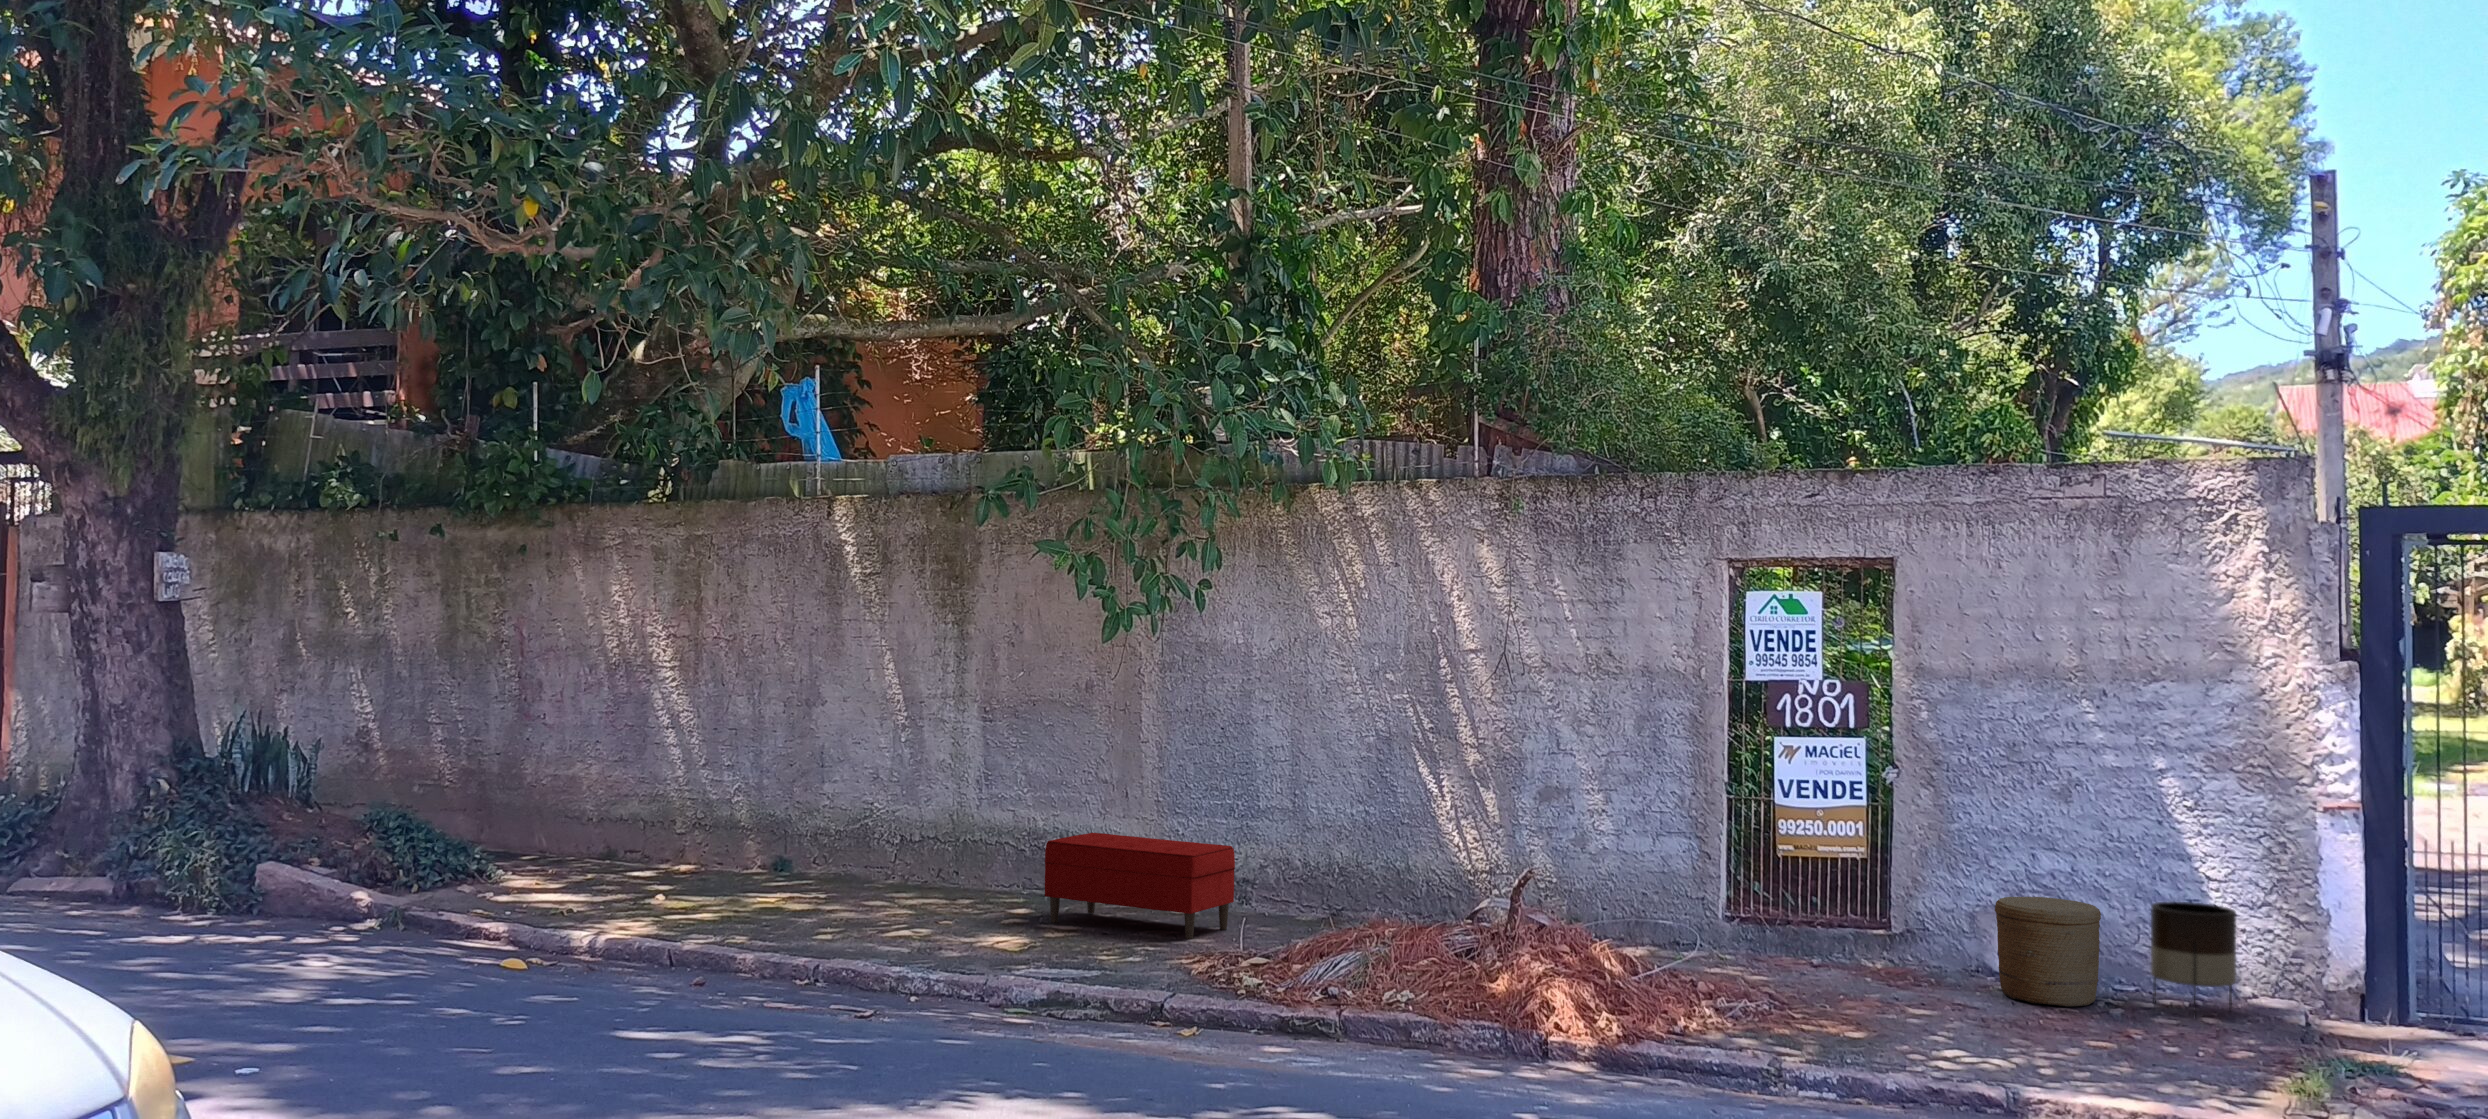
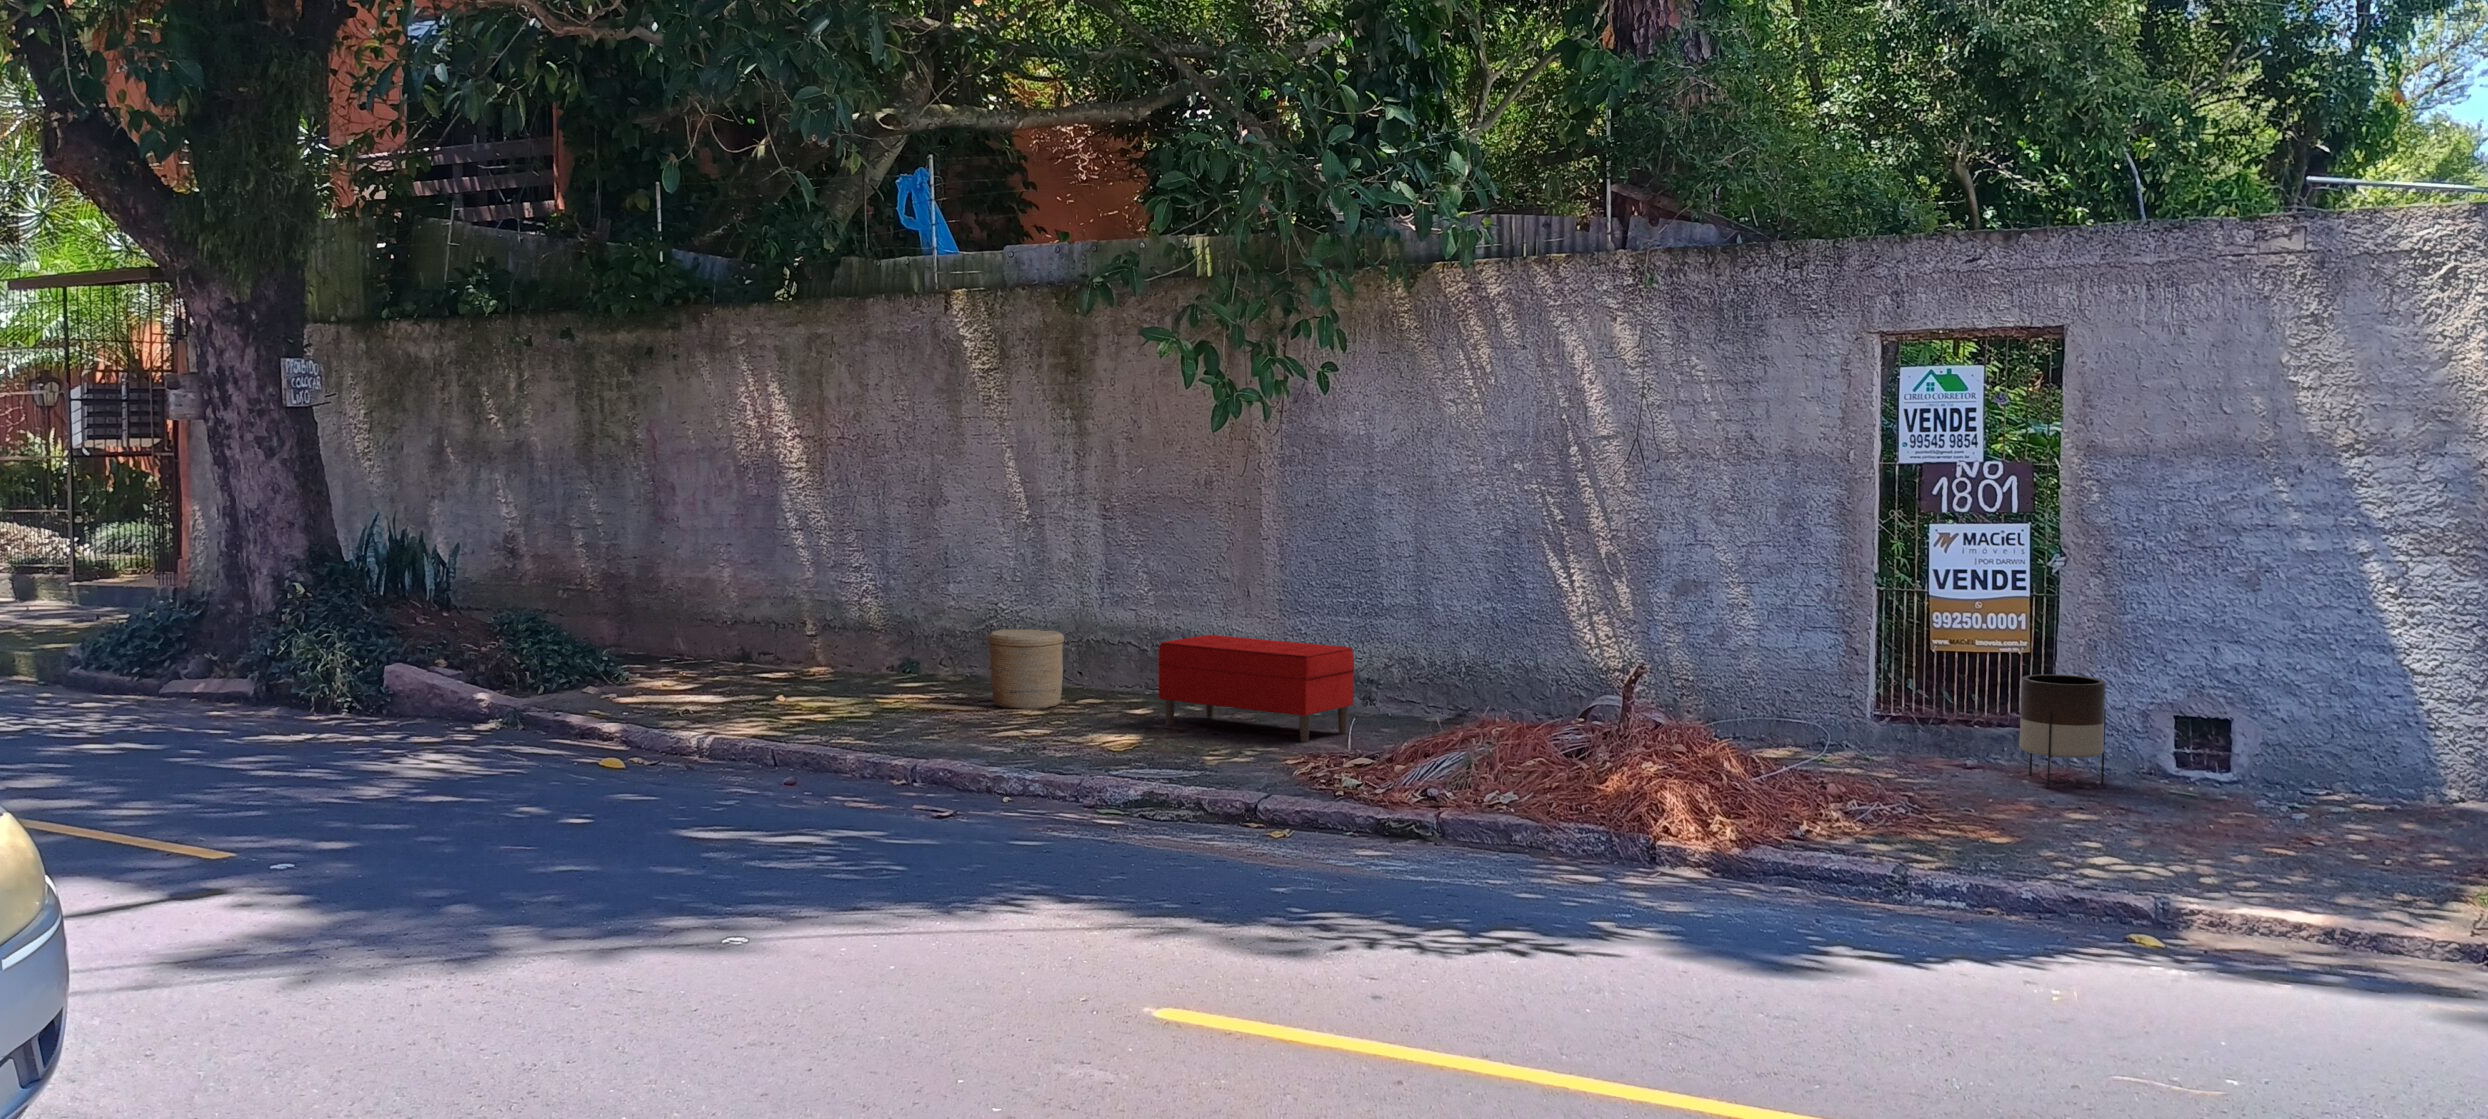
woven basket: present [1995,897,2101,1006] -> present [988,629,1064,709]
planter: present [2151,902,2236,1010] -> present [2019,675,2106,789]

